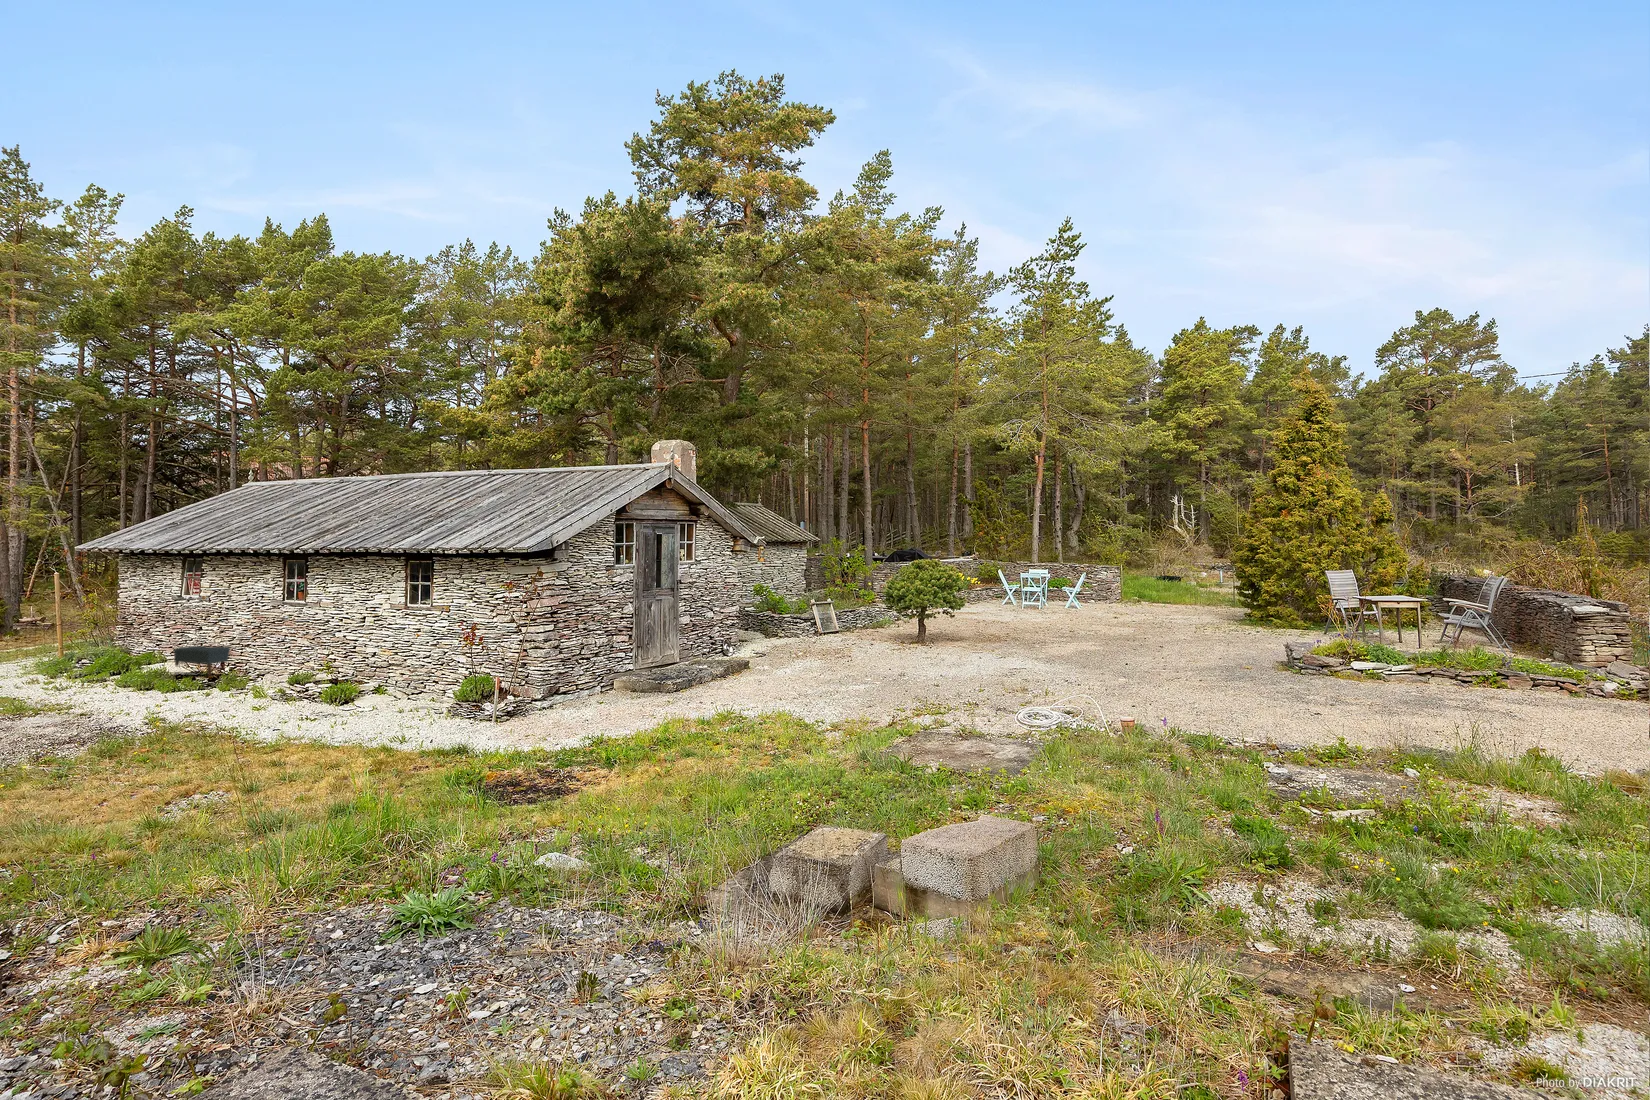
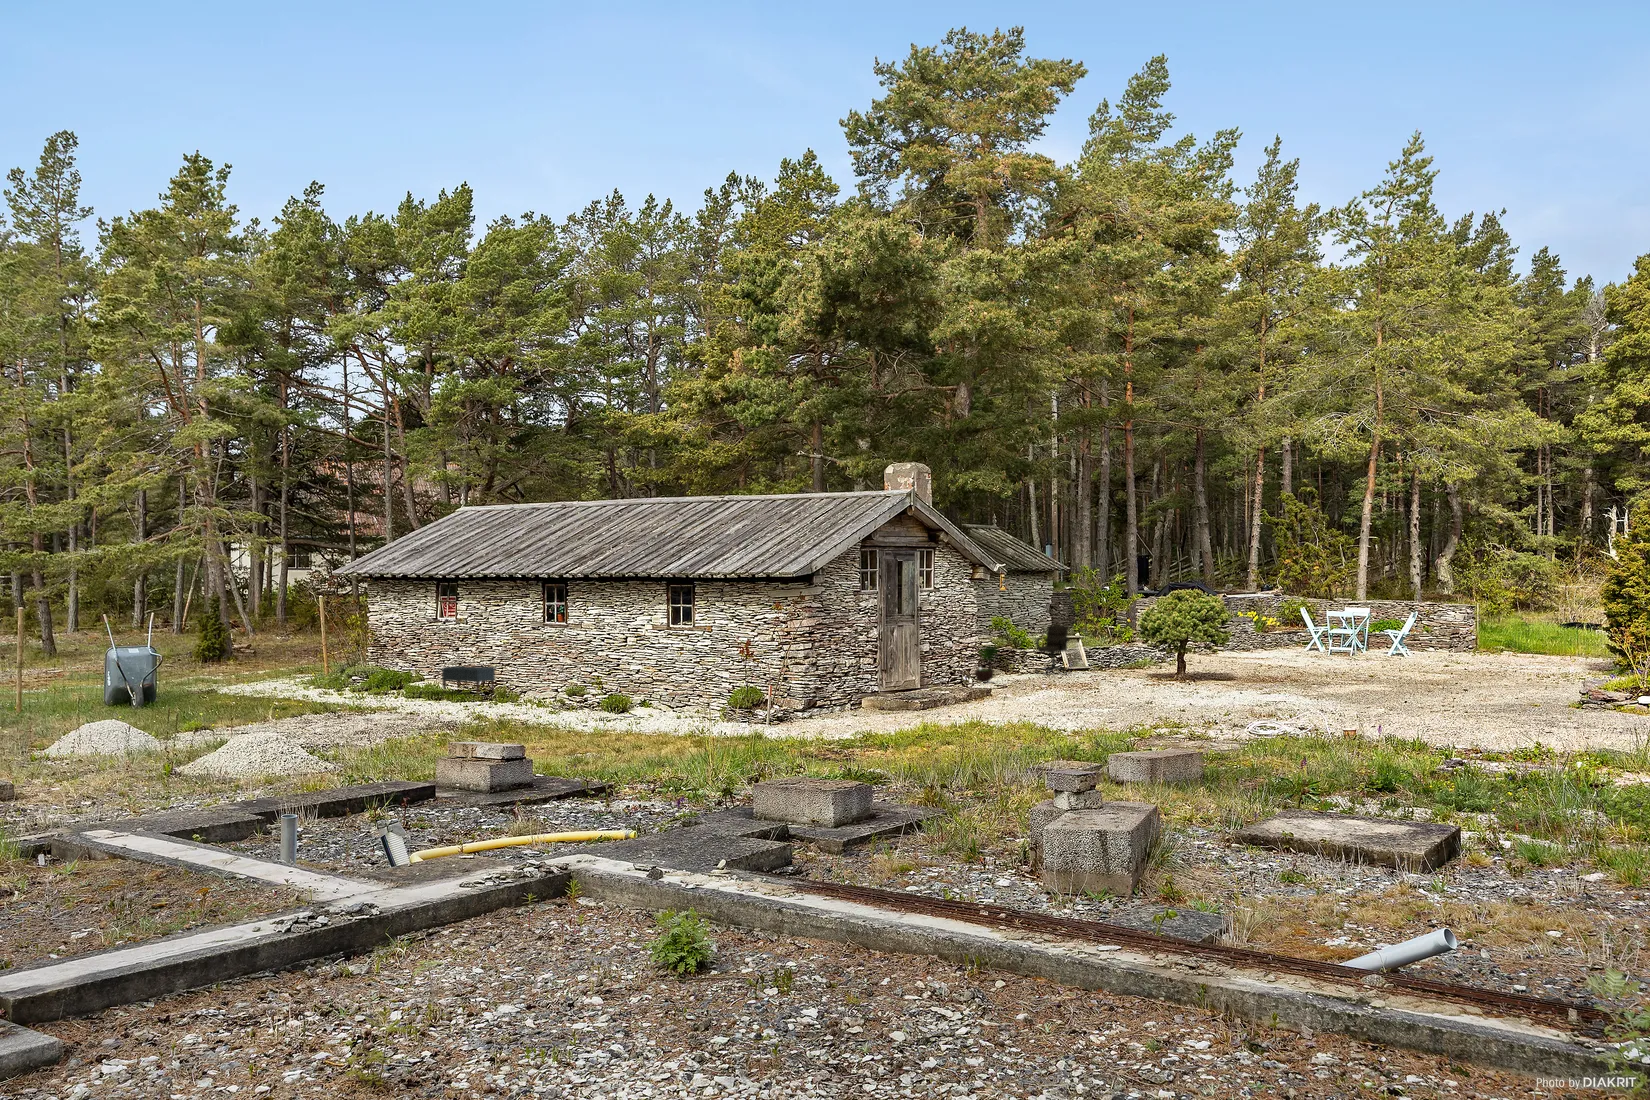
chair: none [793,591,824,635] -> present [1035,625,1071,674]
potted tree: none [736,609,757,646] -> present [975,645,997,682]

